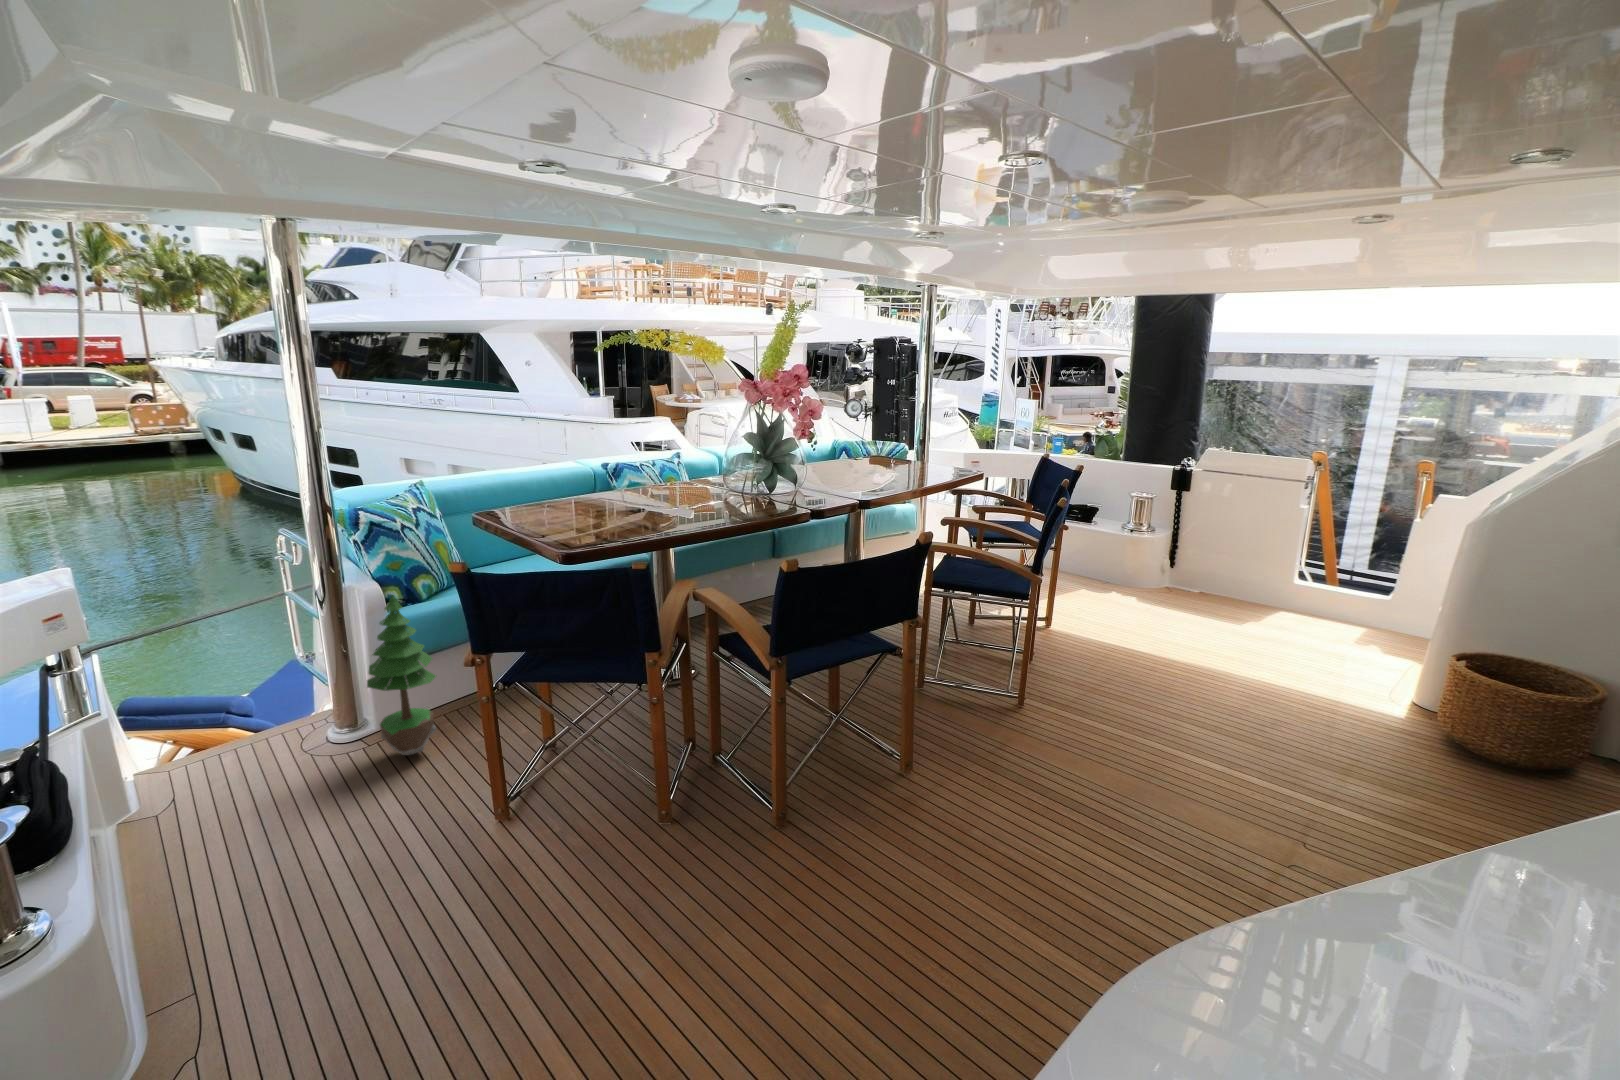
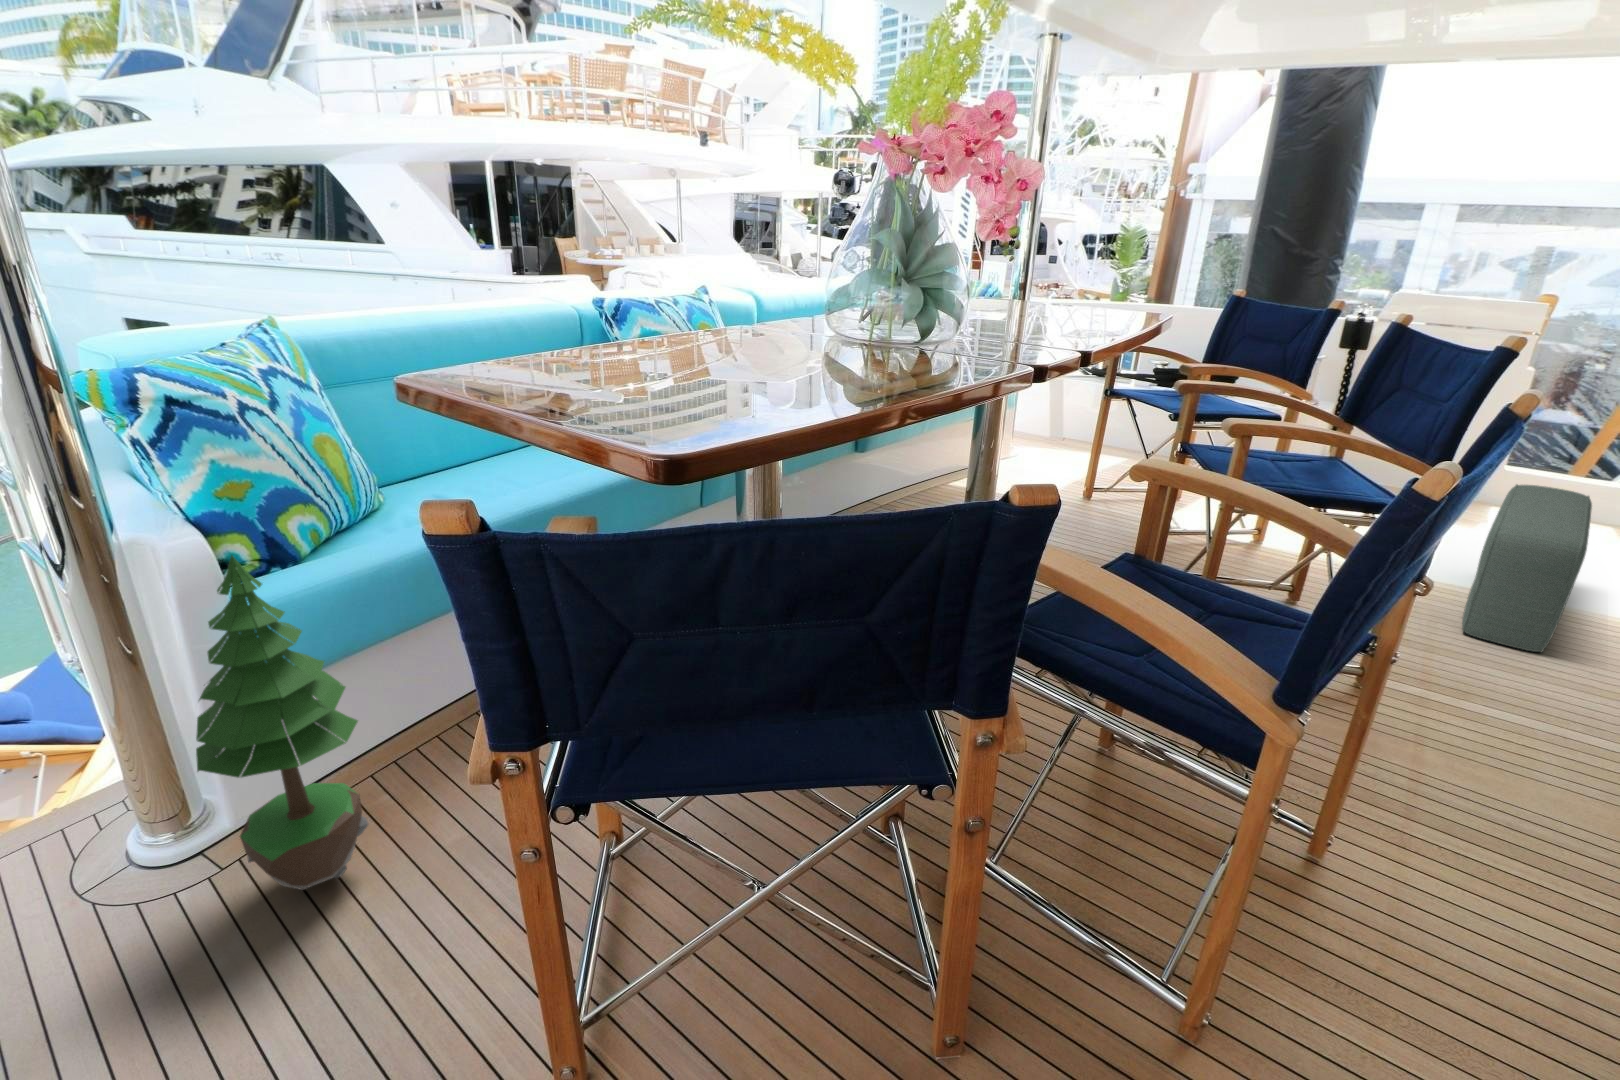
pouf: none [1126,598,1240,706] -> present [1462,485,1592,652]

